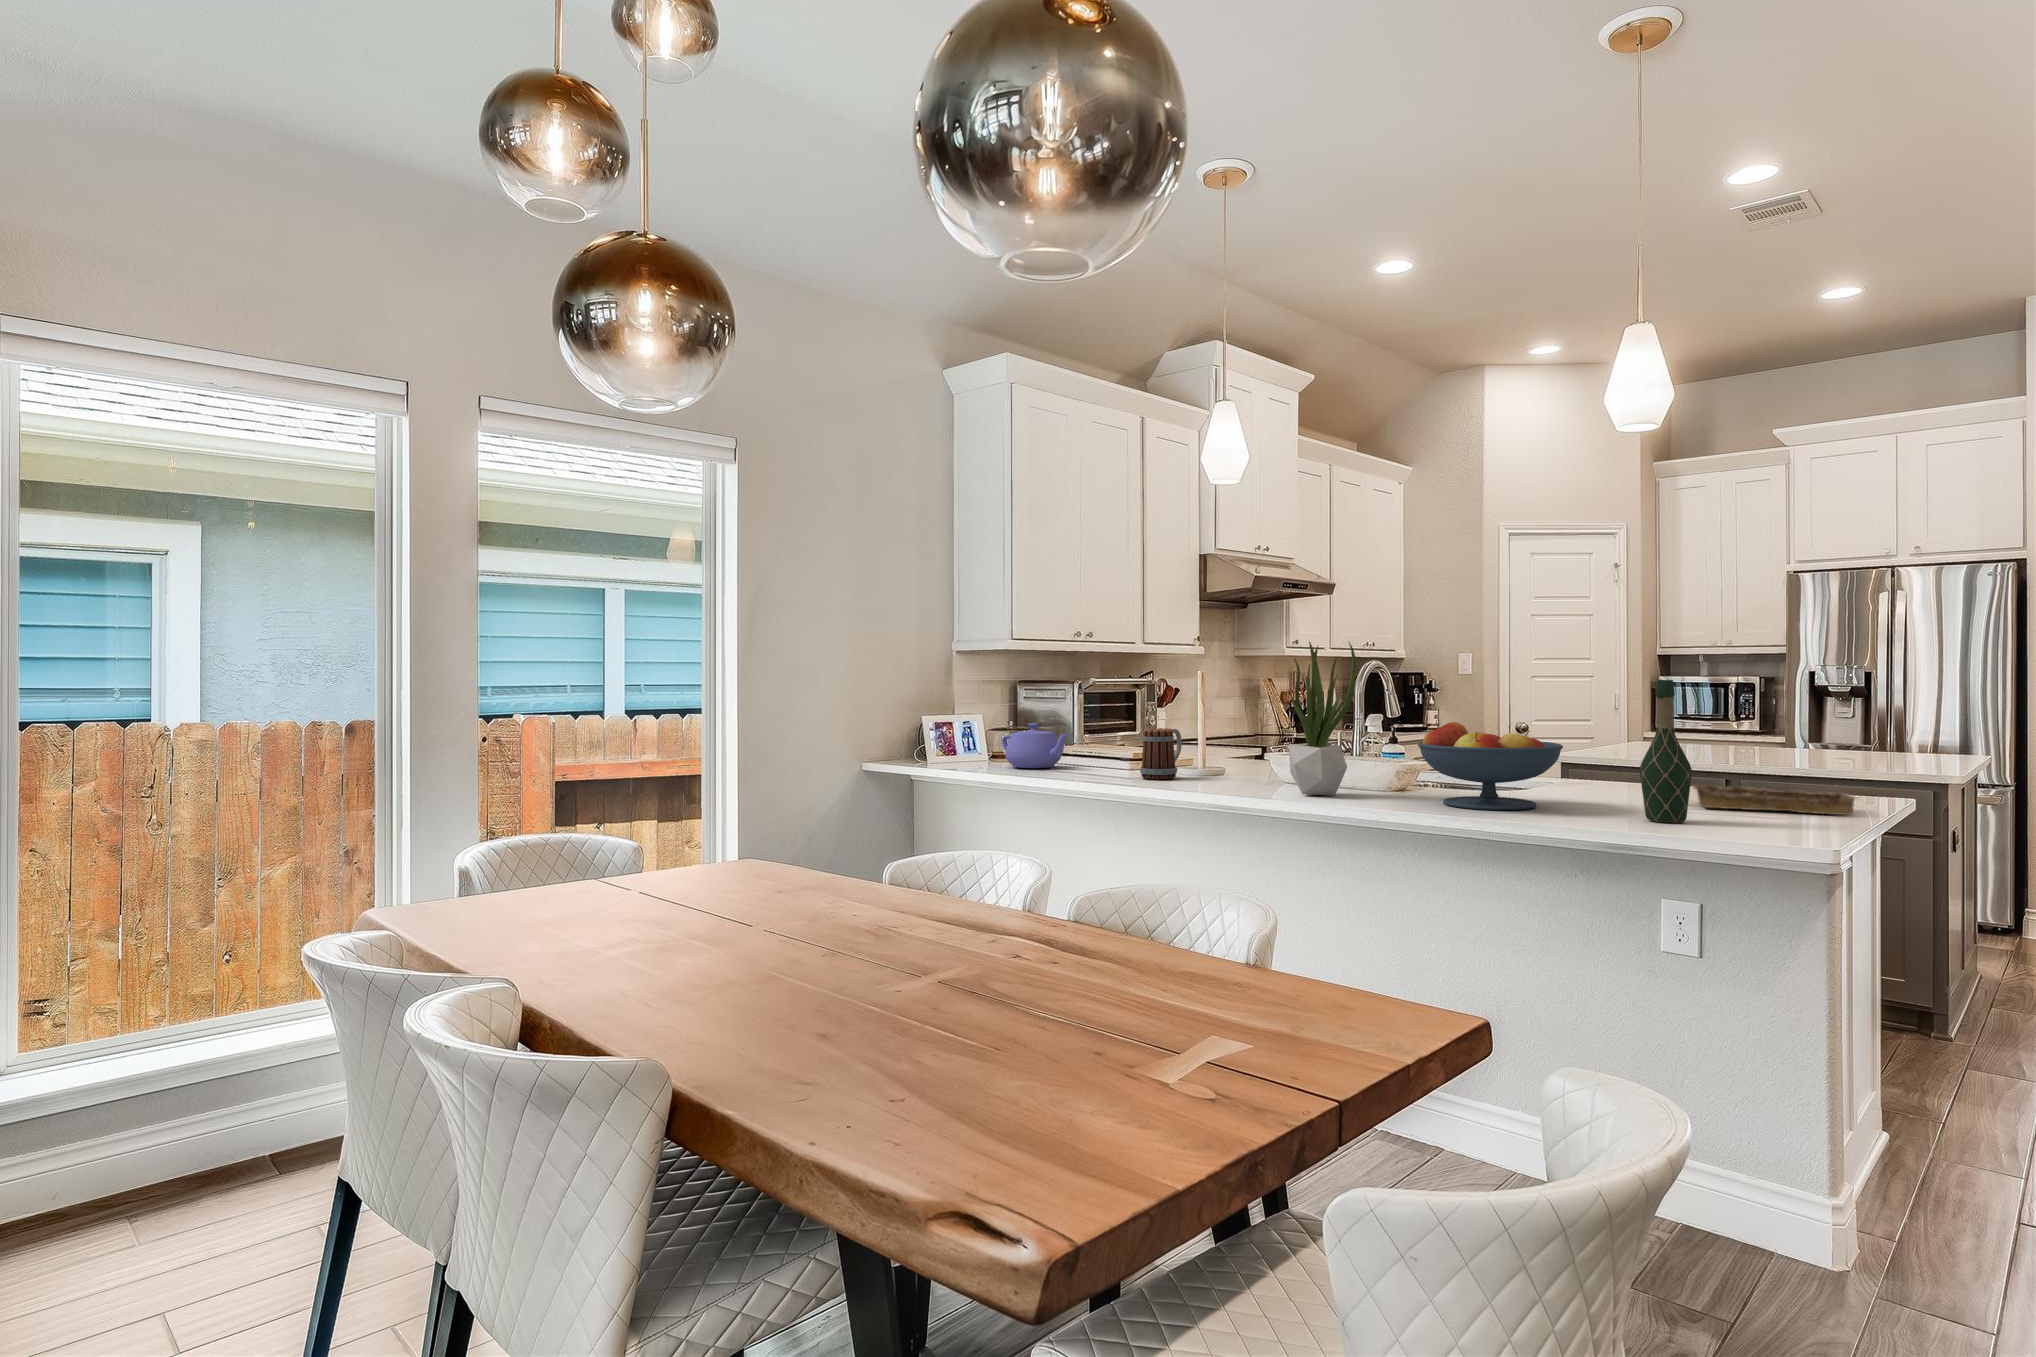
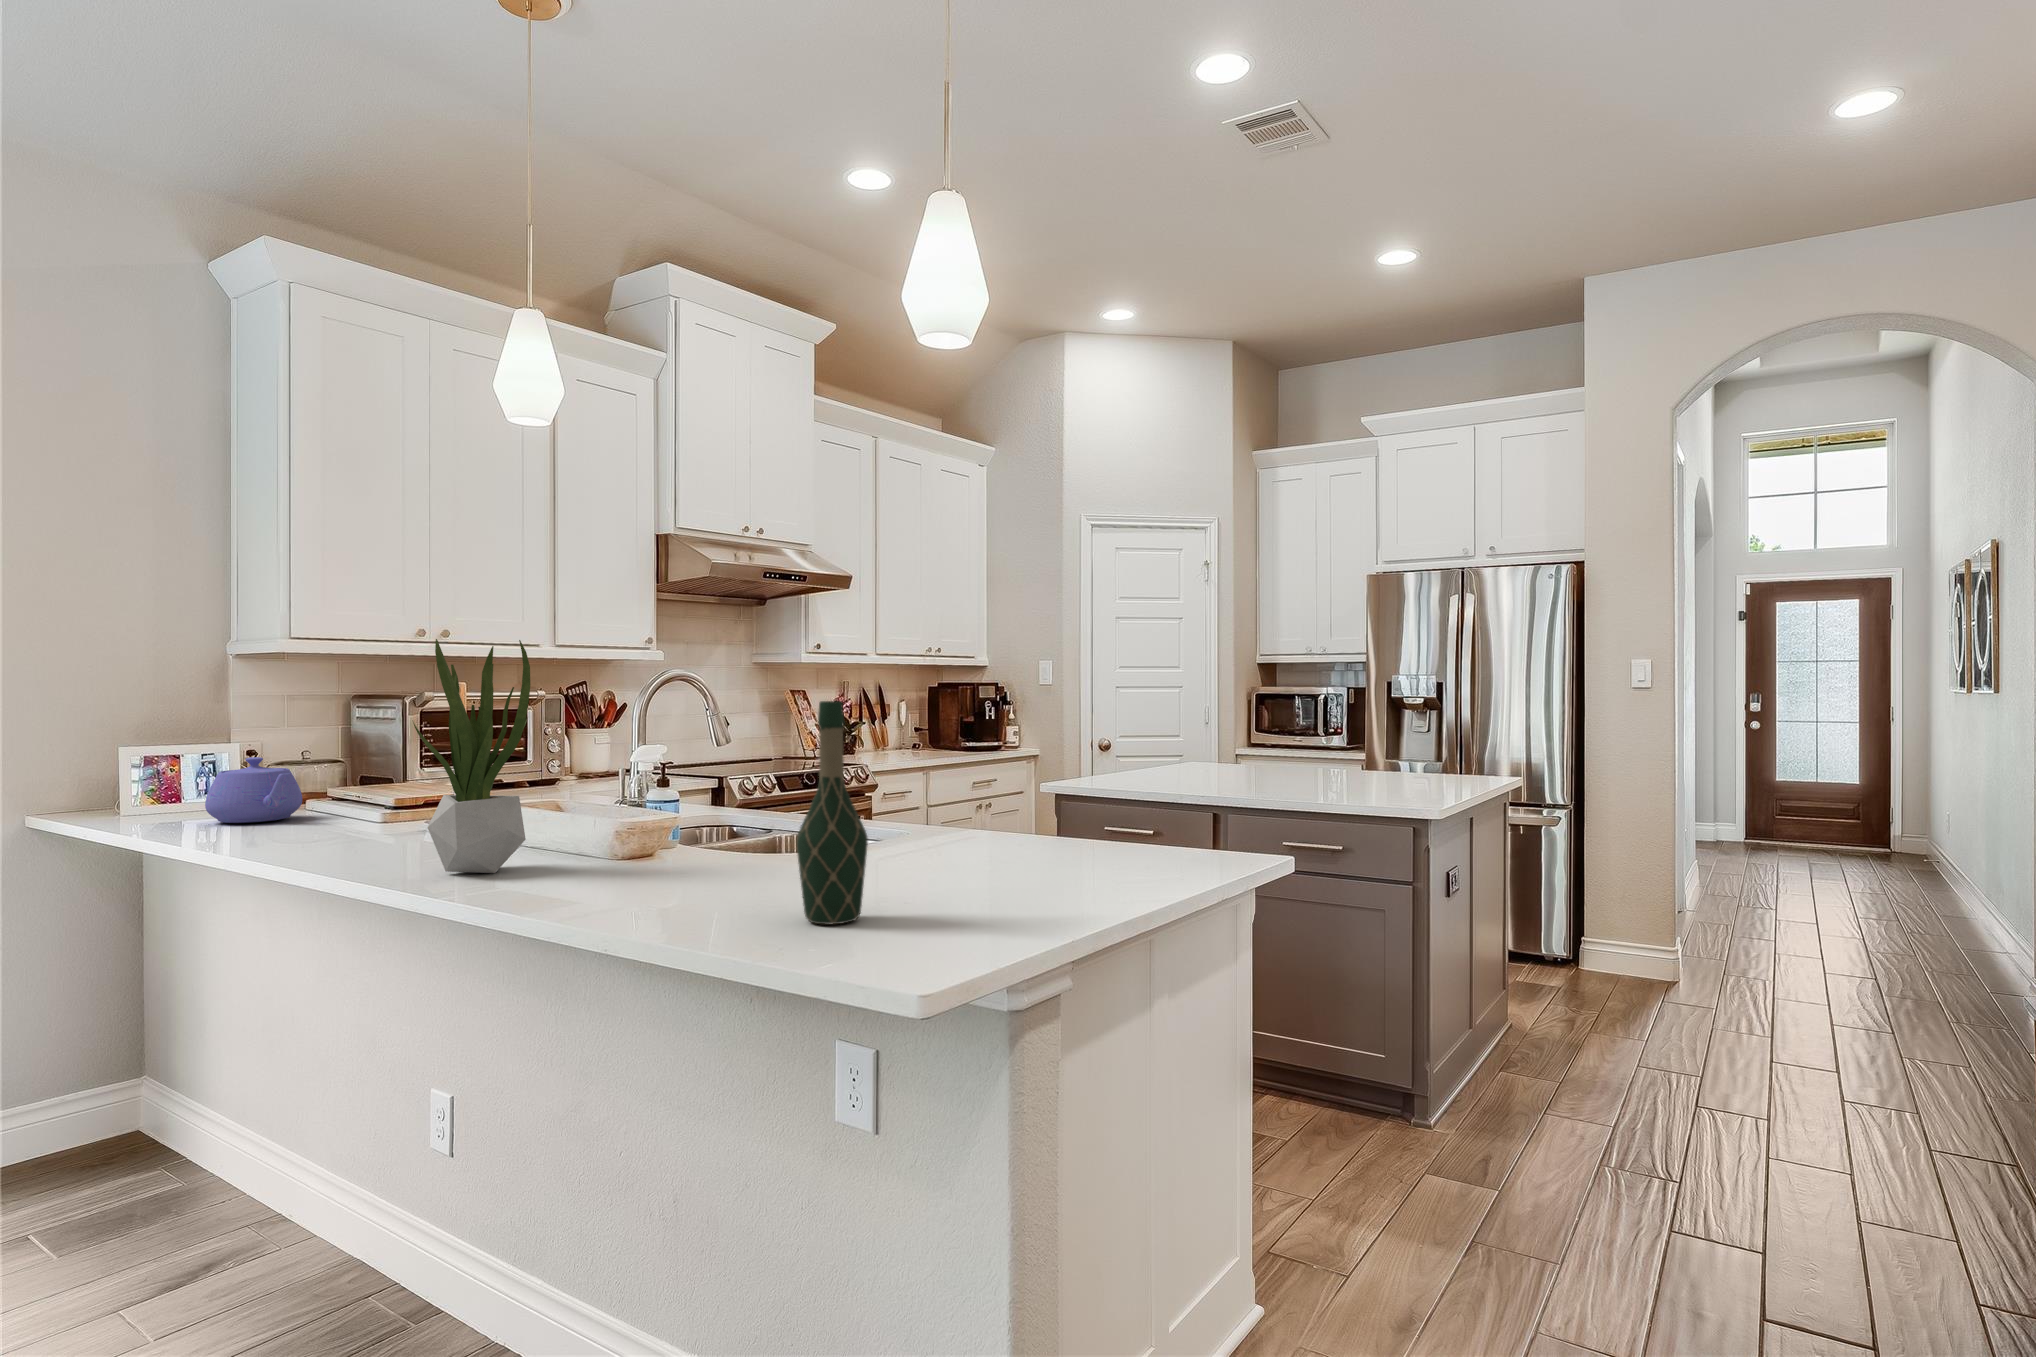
fruit bowl: present [1418,722,1563,810] -> none [557,762,770,901]
mug: present [1140,728,1182,780] -> none [327,767,411,843]
tray: present [1693,784,1855,815] -> none [952,846,1161,895]

